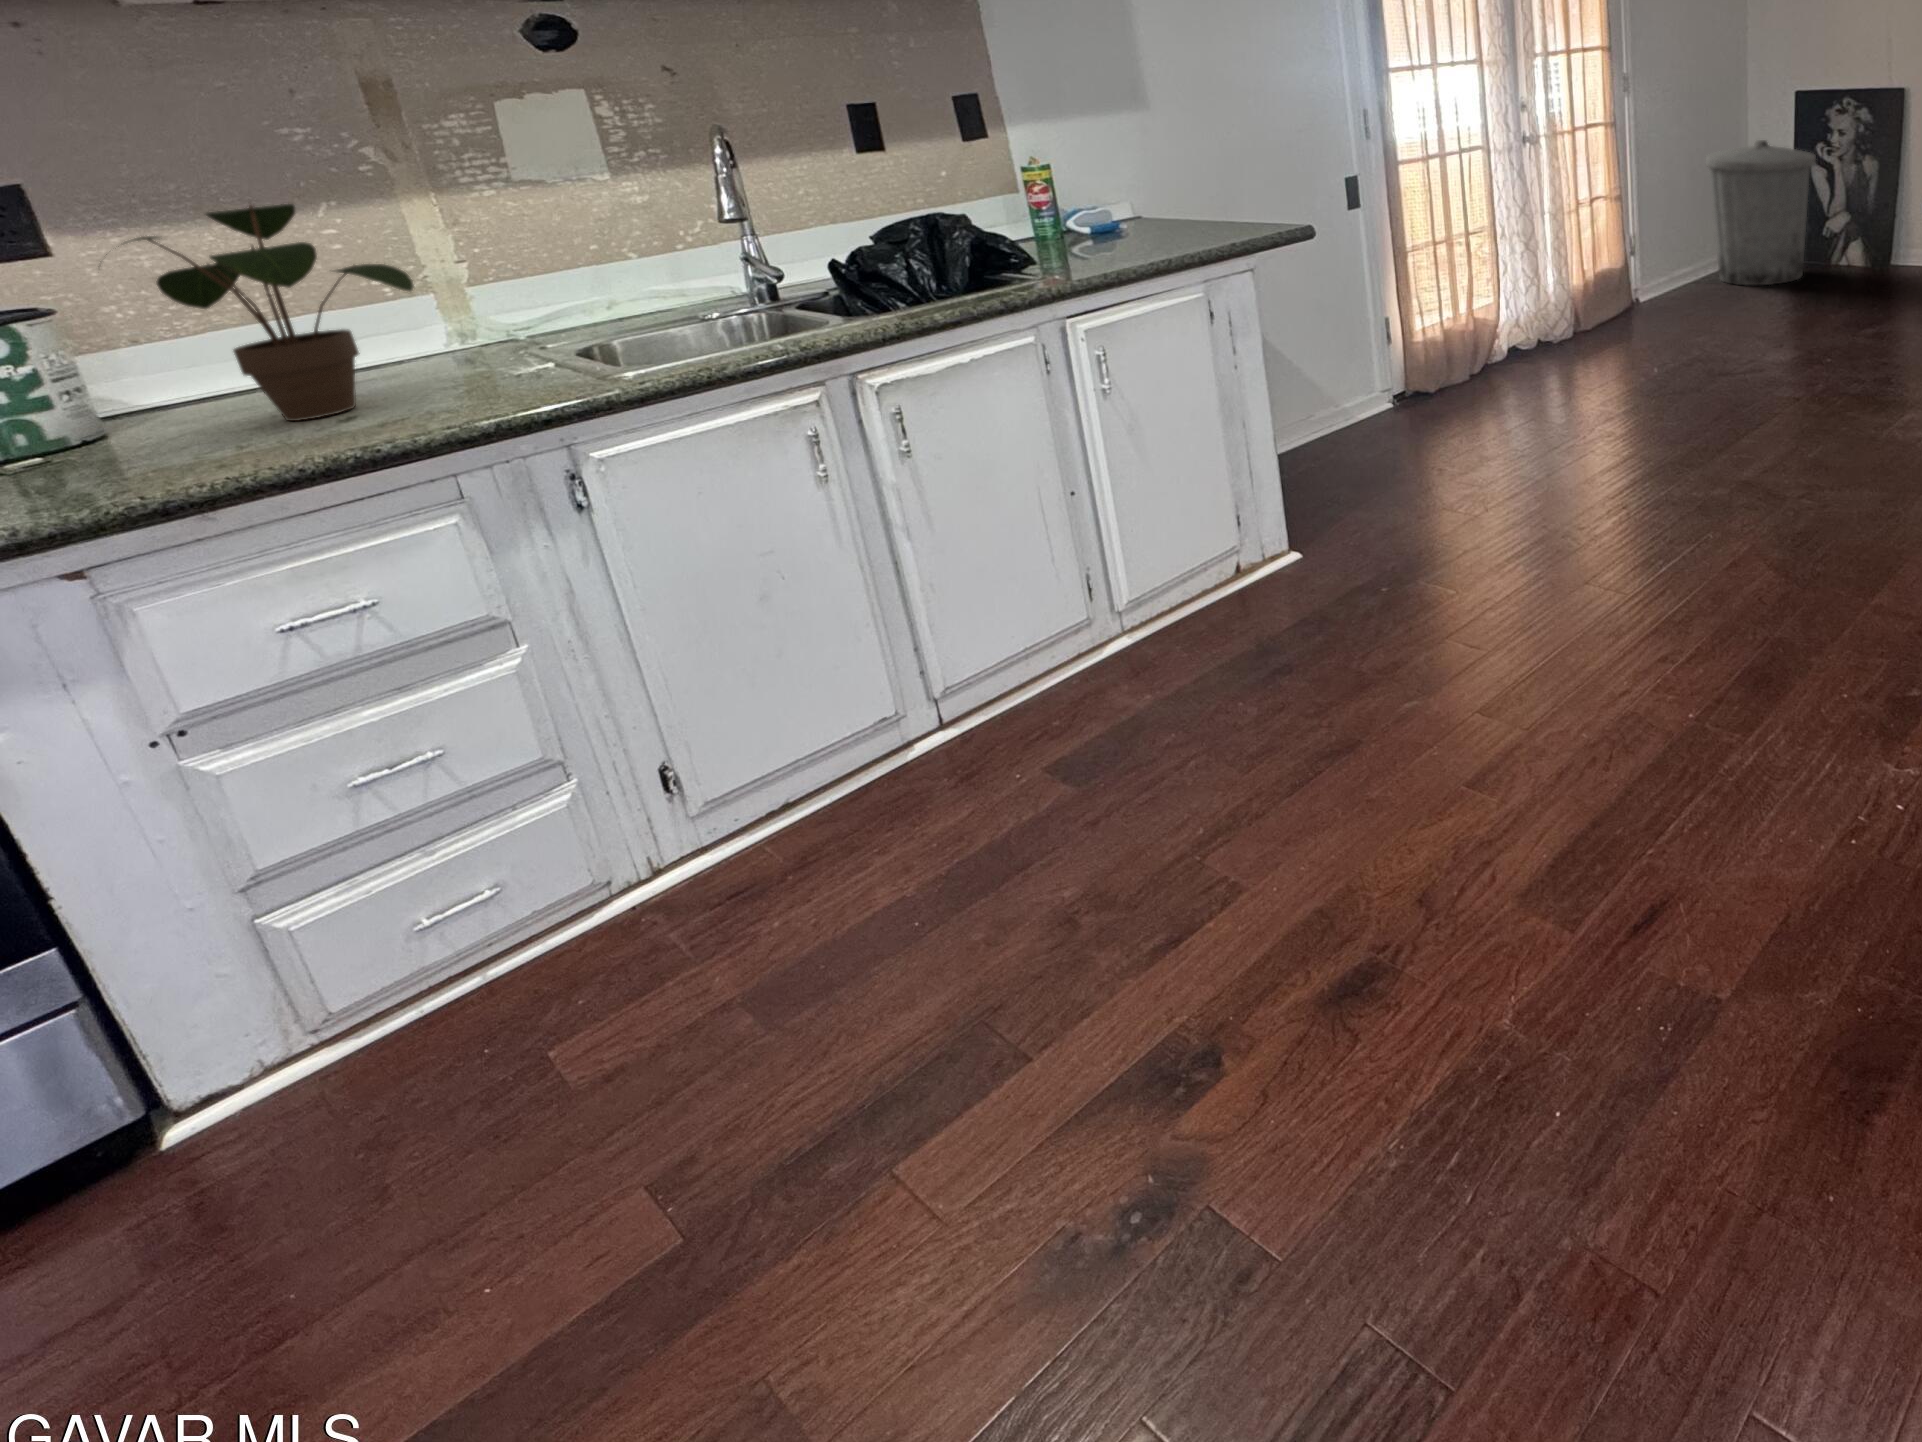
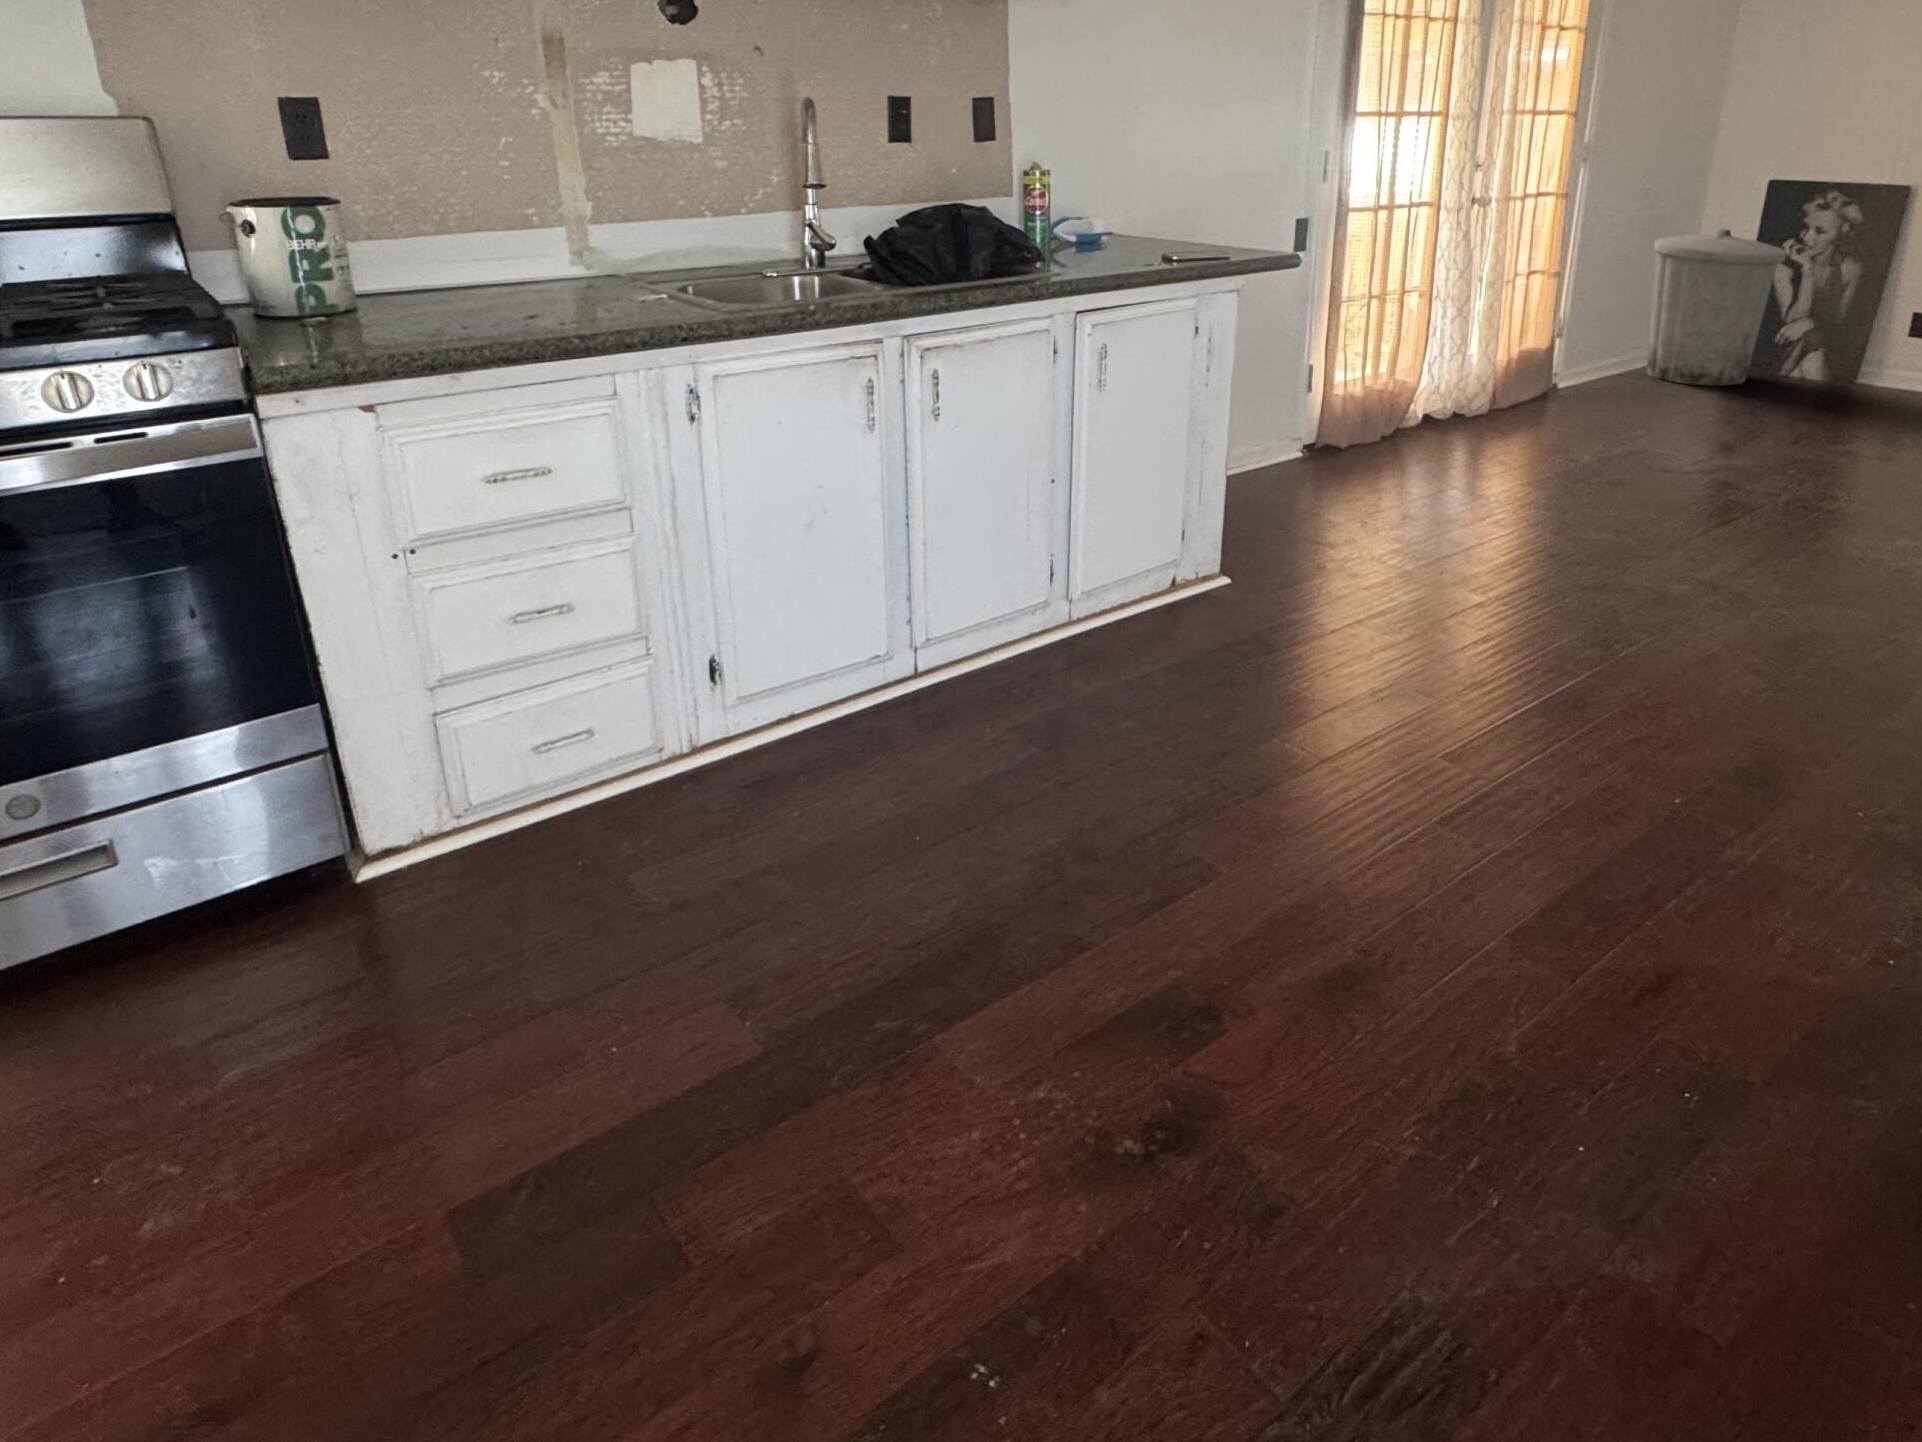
potted plant: present [126,204,413,421] -> none [383,128,589,315]

